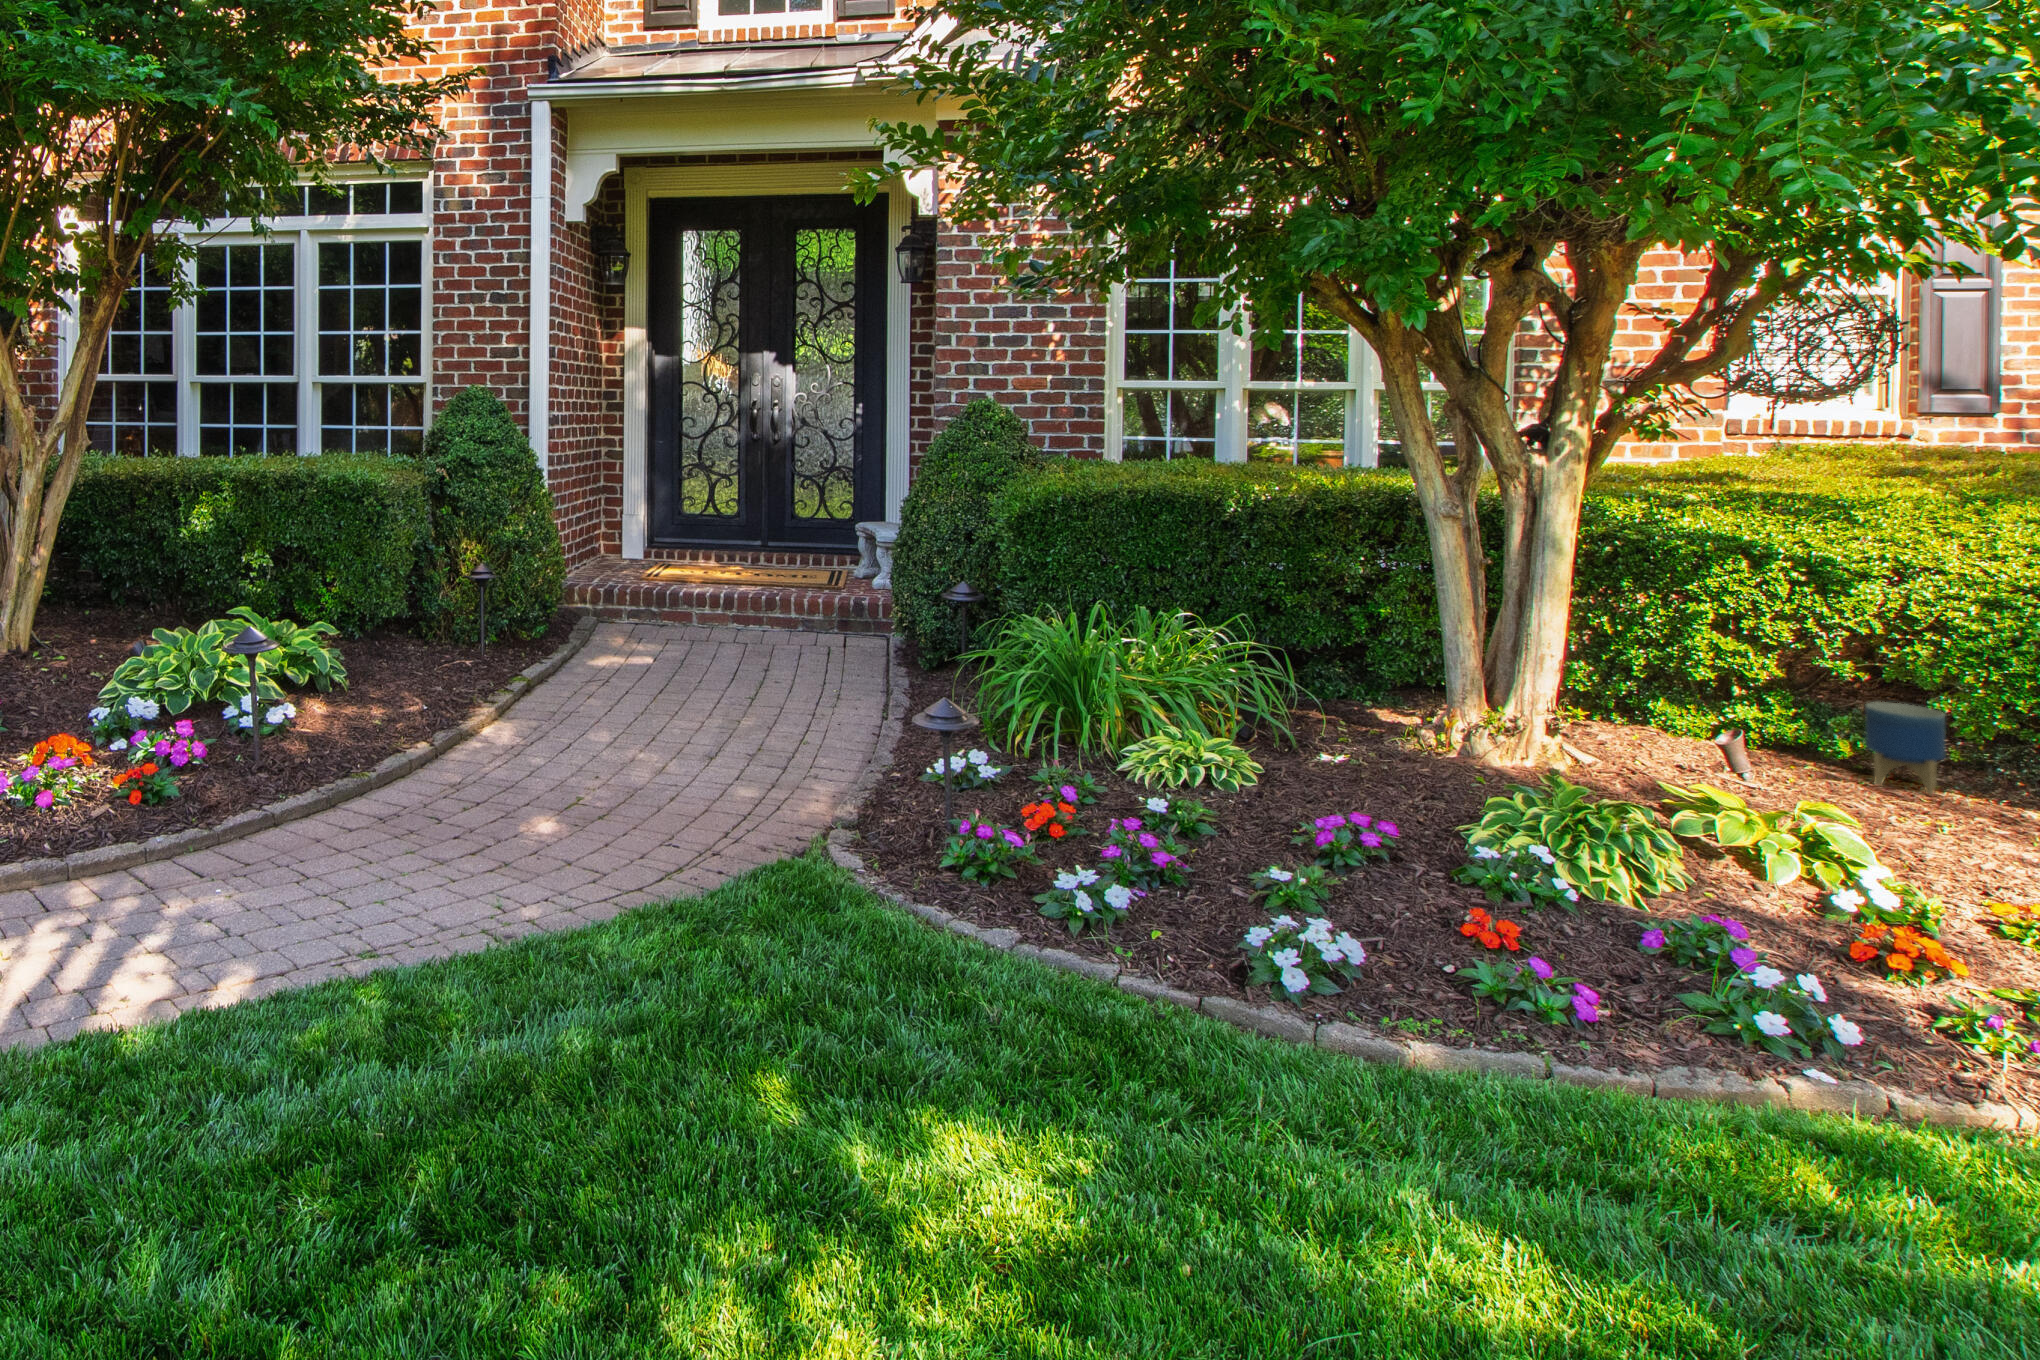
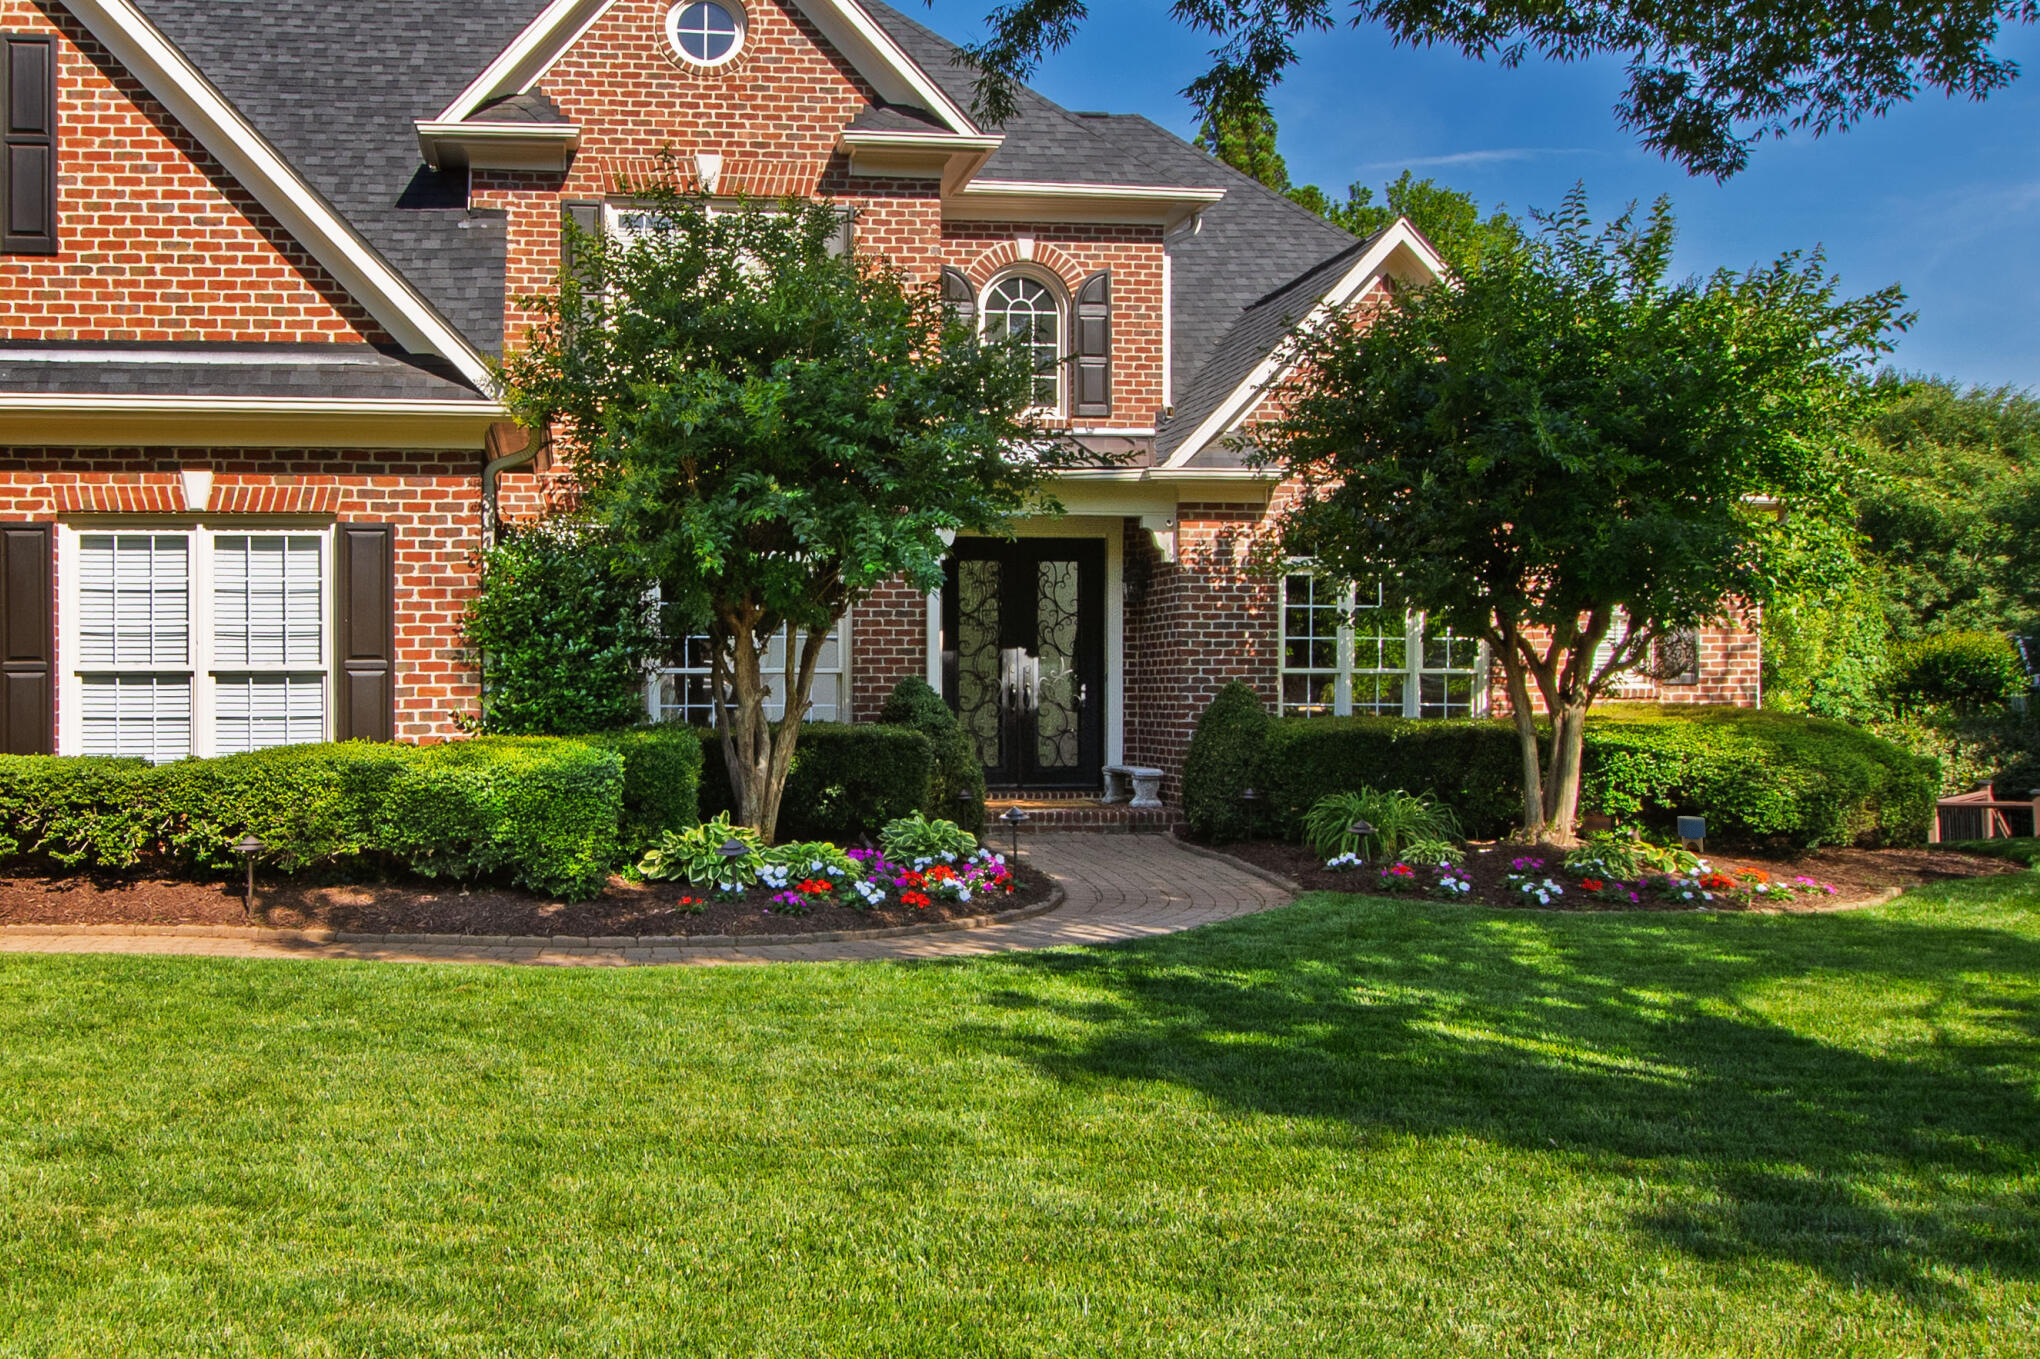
wooden bucket: none [1611,643,1684,742] -> present [1583,797,1611,840]

